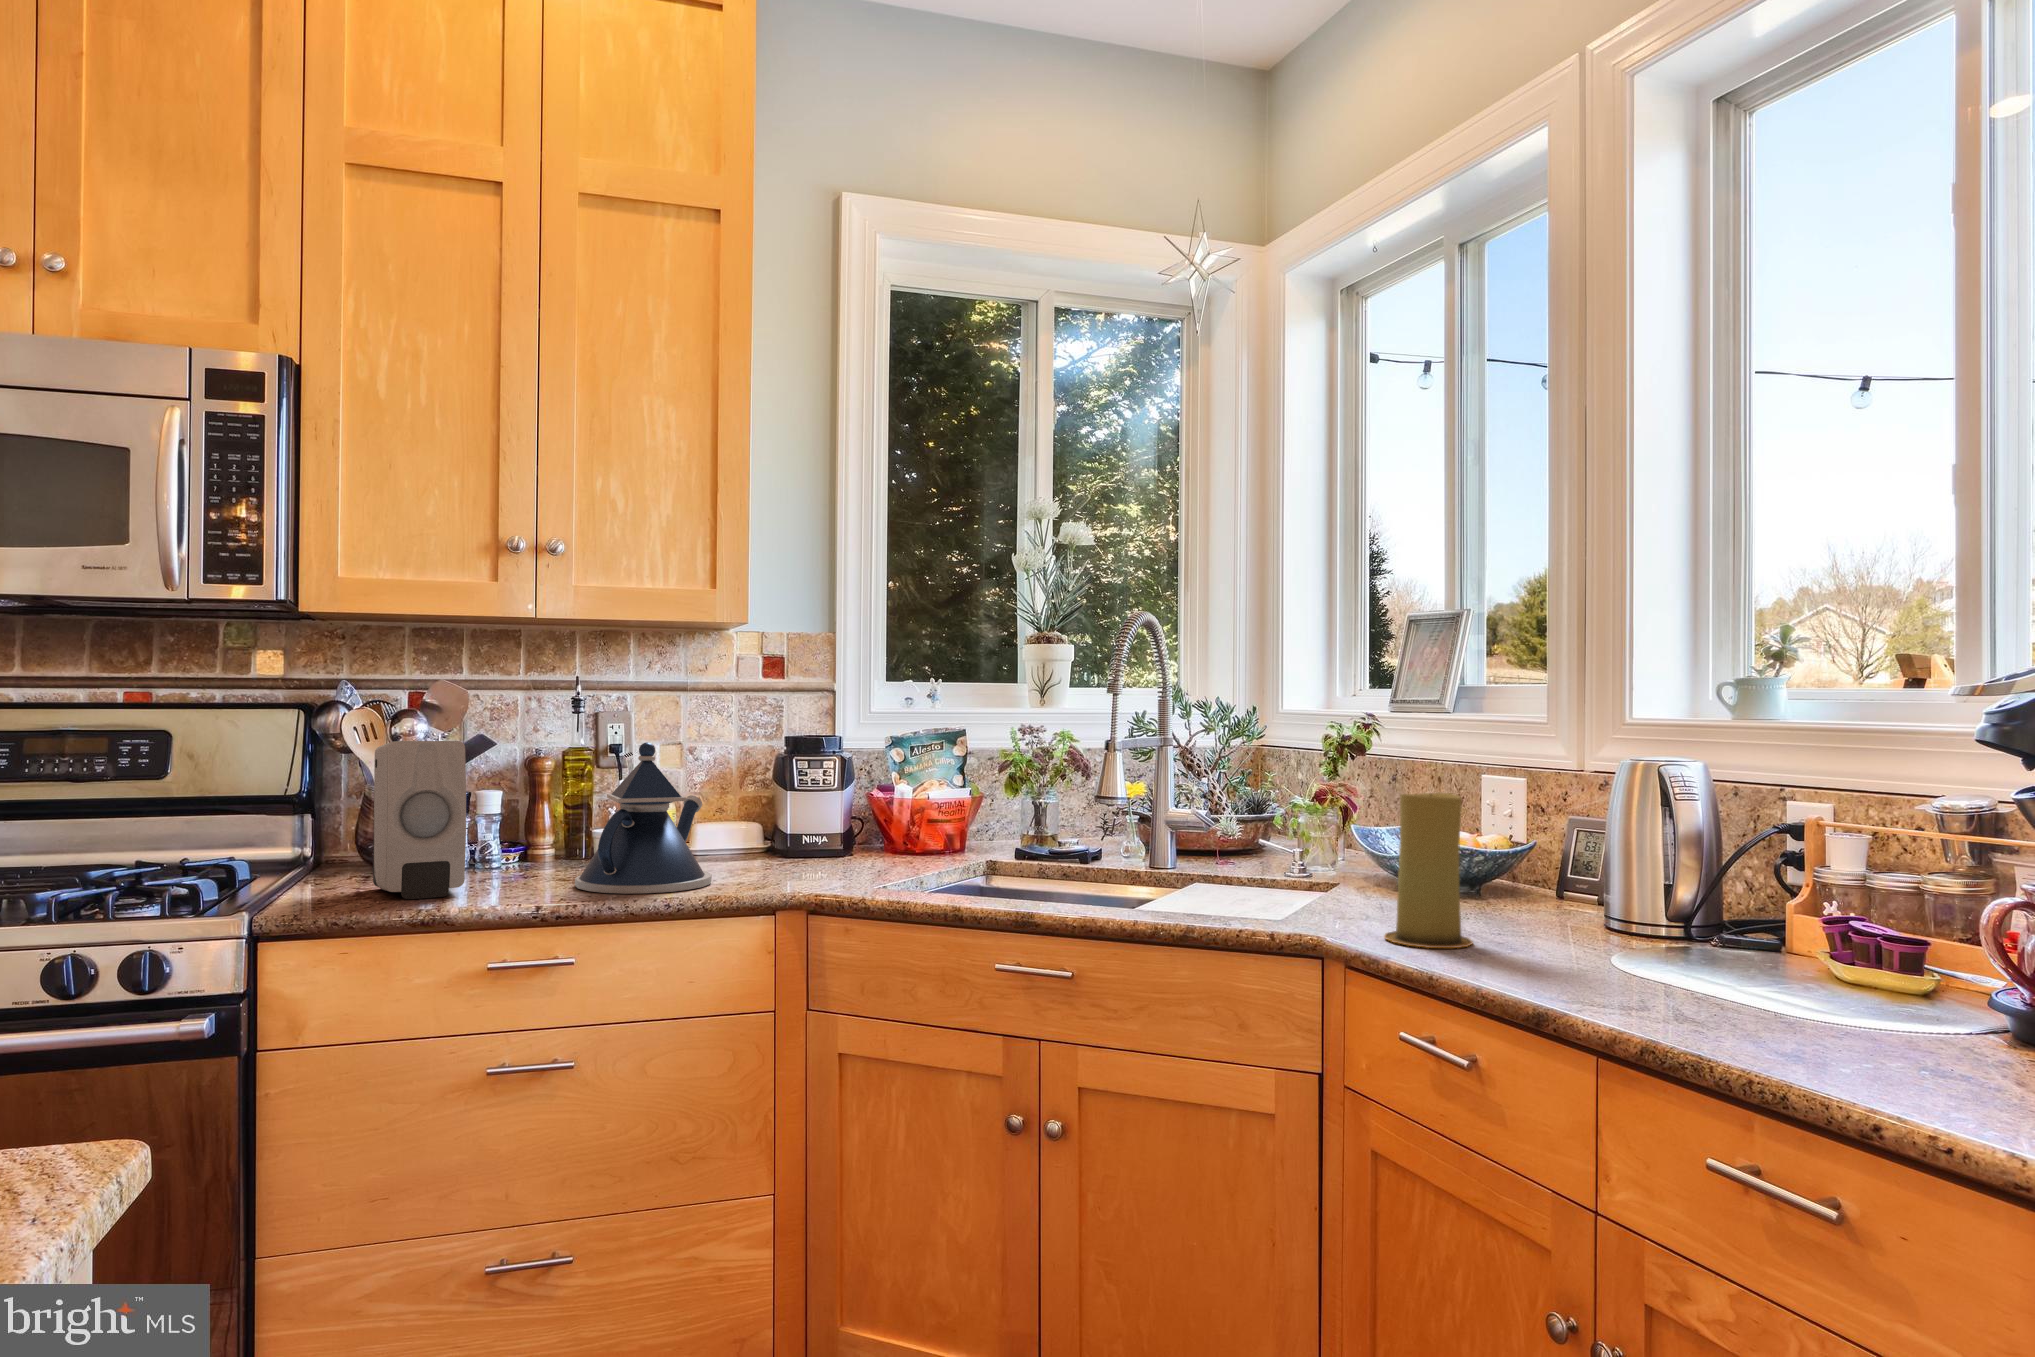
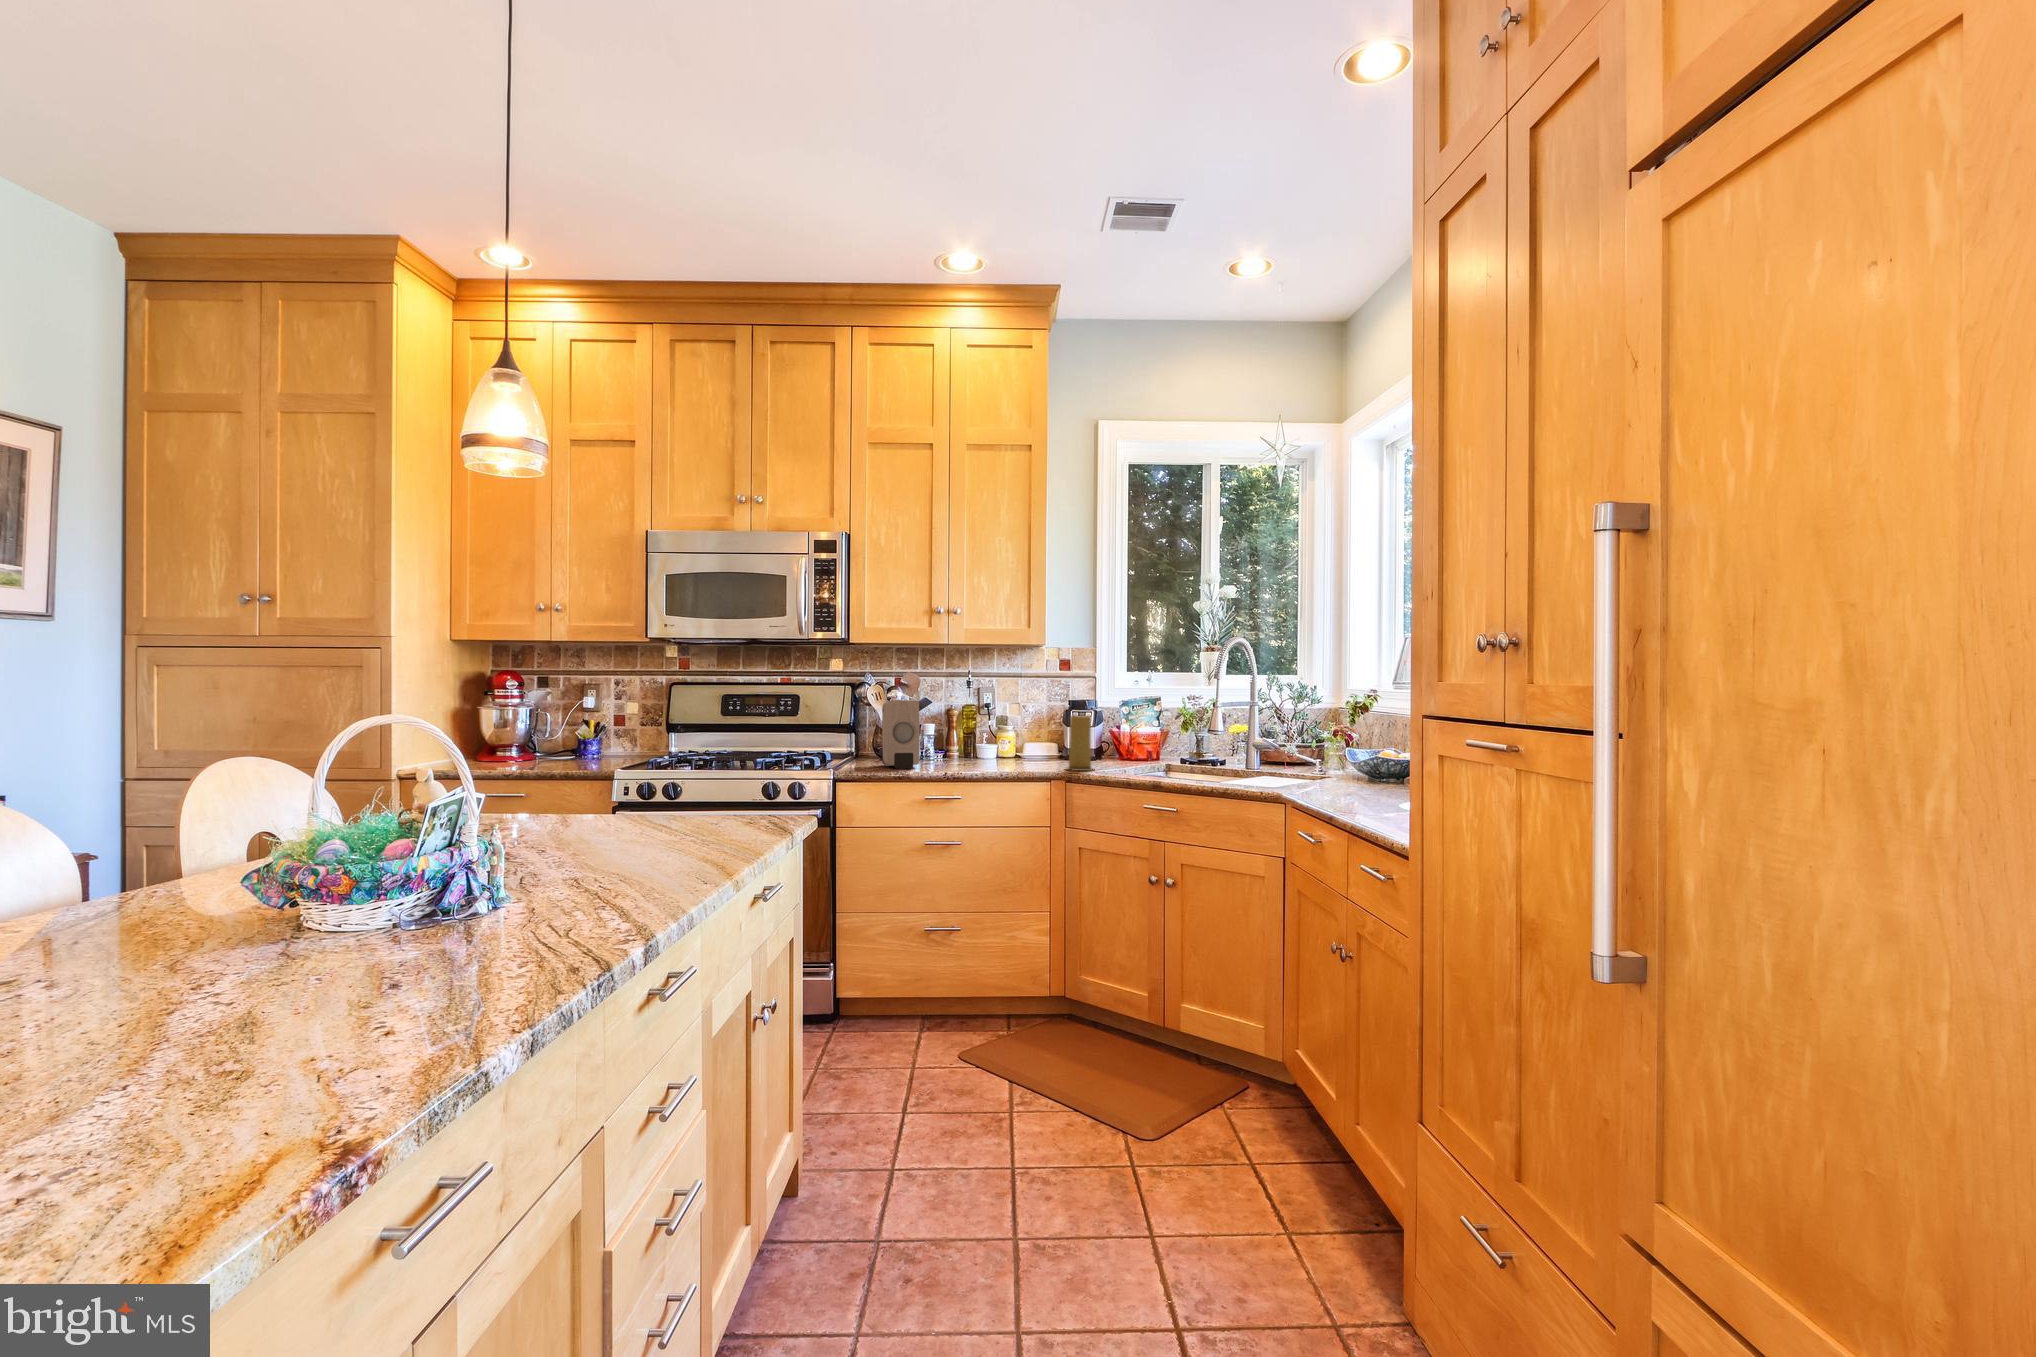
teapot: present [575,742,712,894] -> none [966,702,1026,770]
candle: present [1384,792,1473,948] -> present [1066,715,1093,771]

